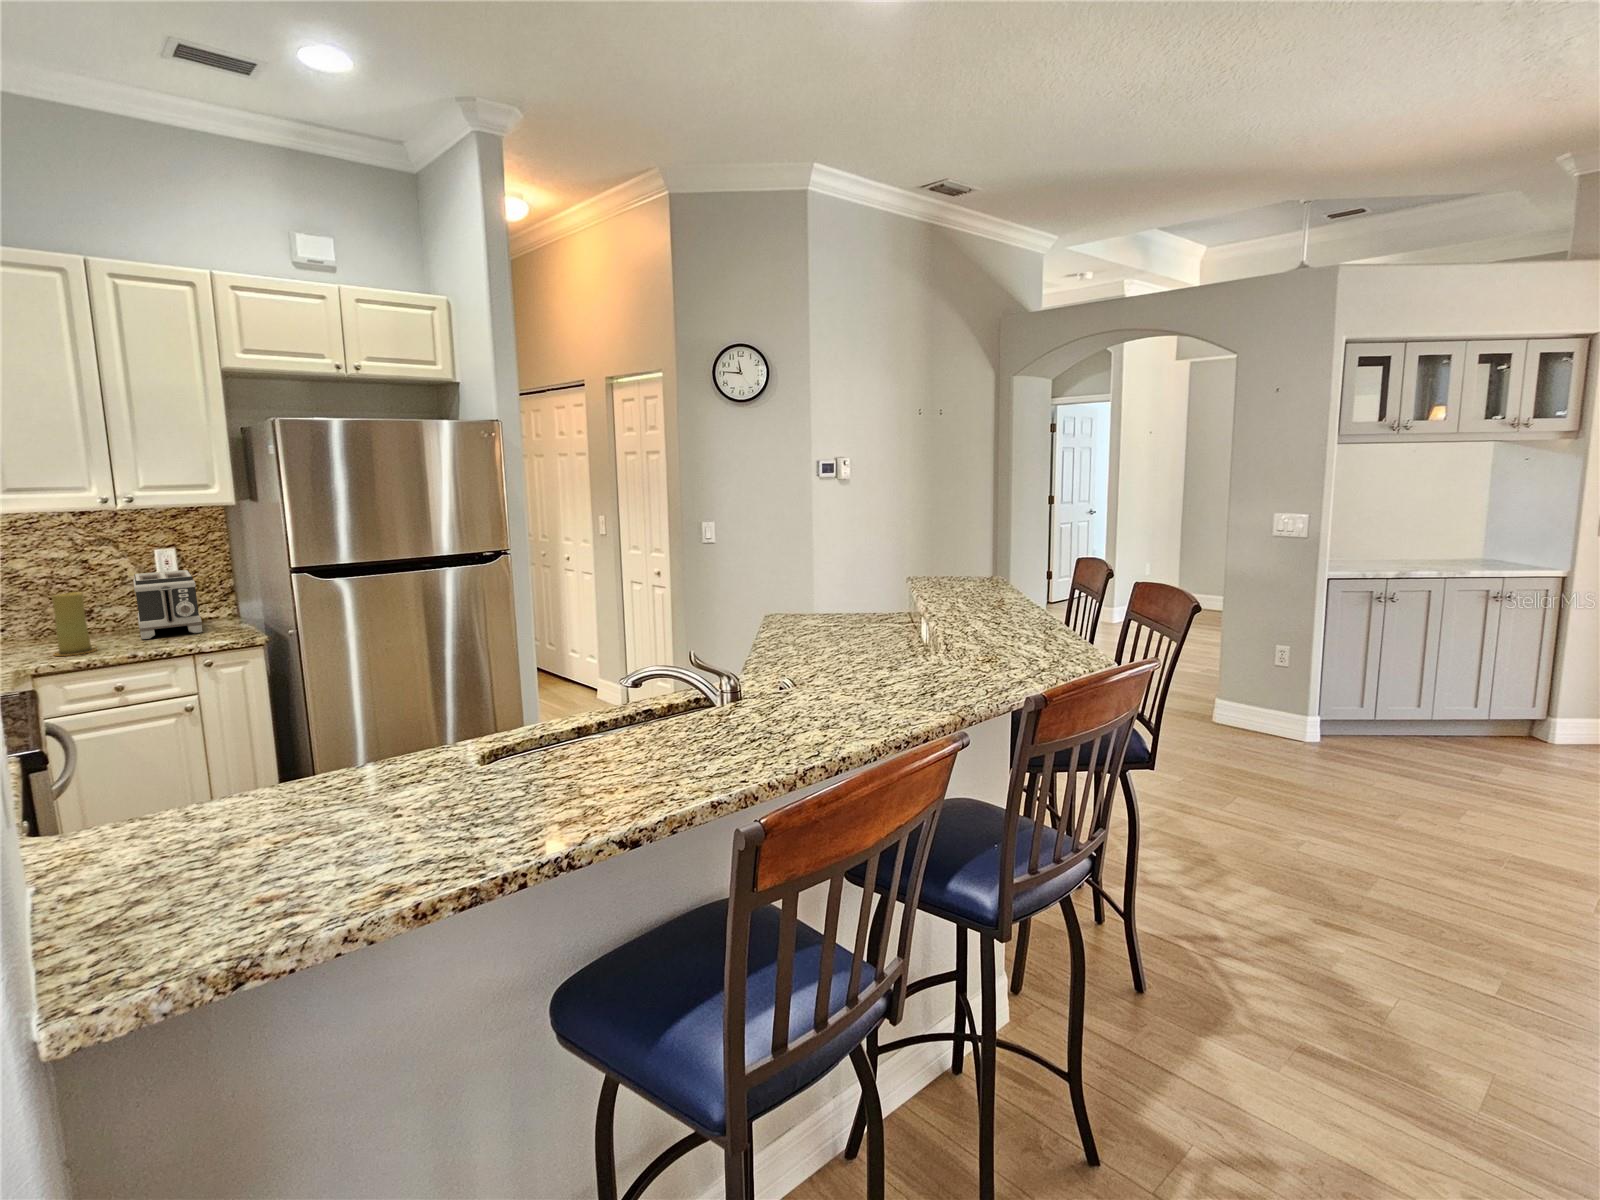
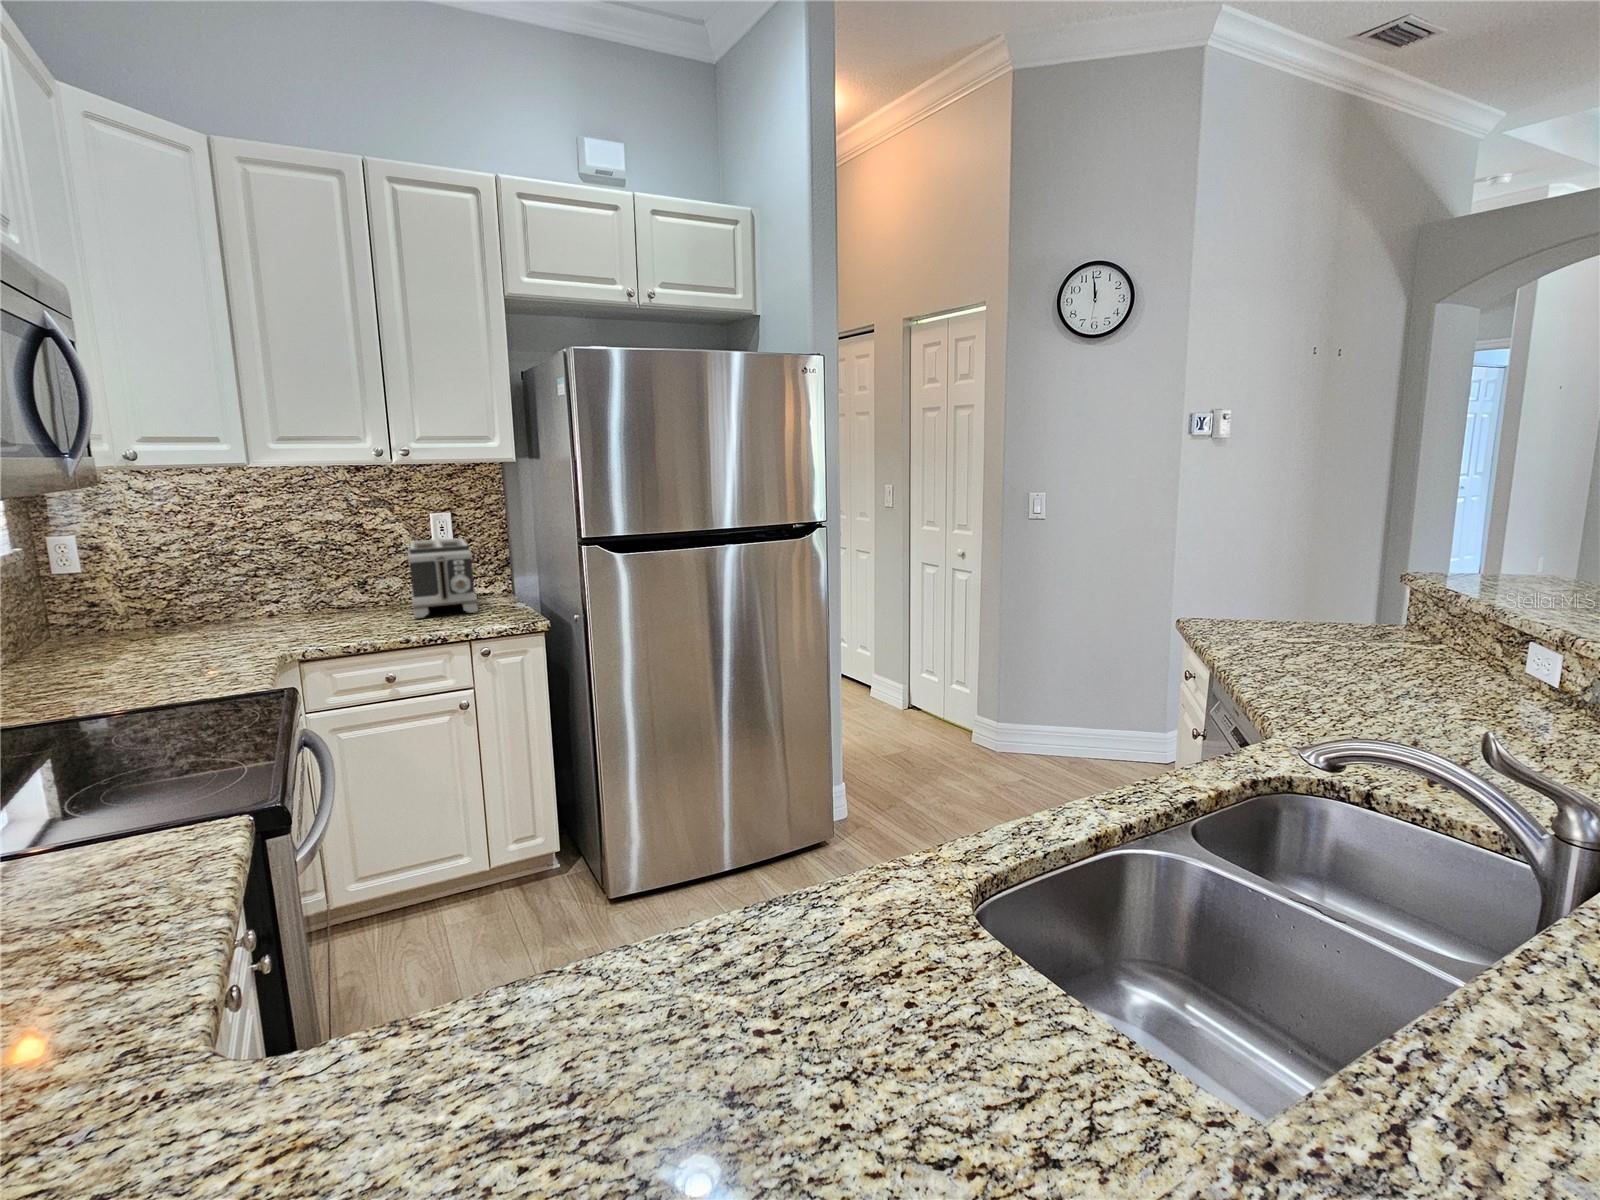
candle: present [52,592,97,656] -> none [322,561,369,637]

